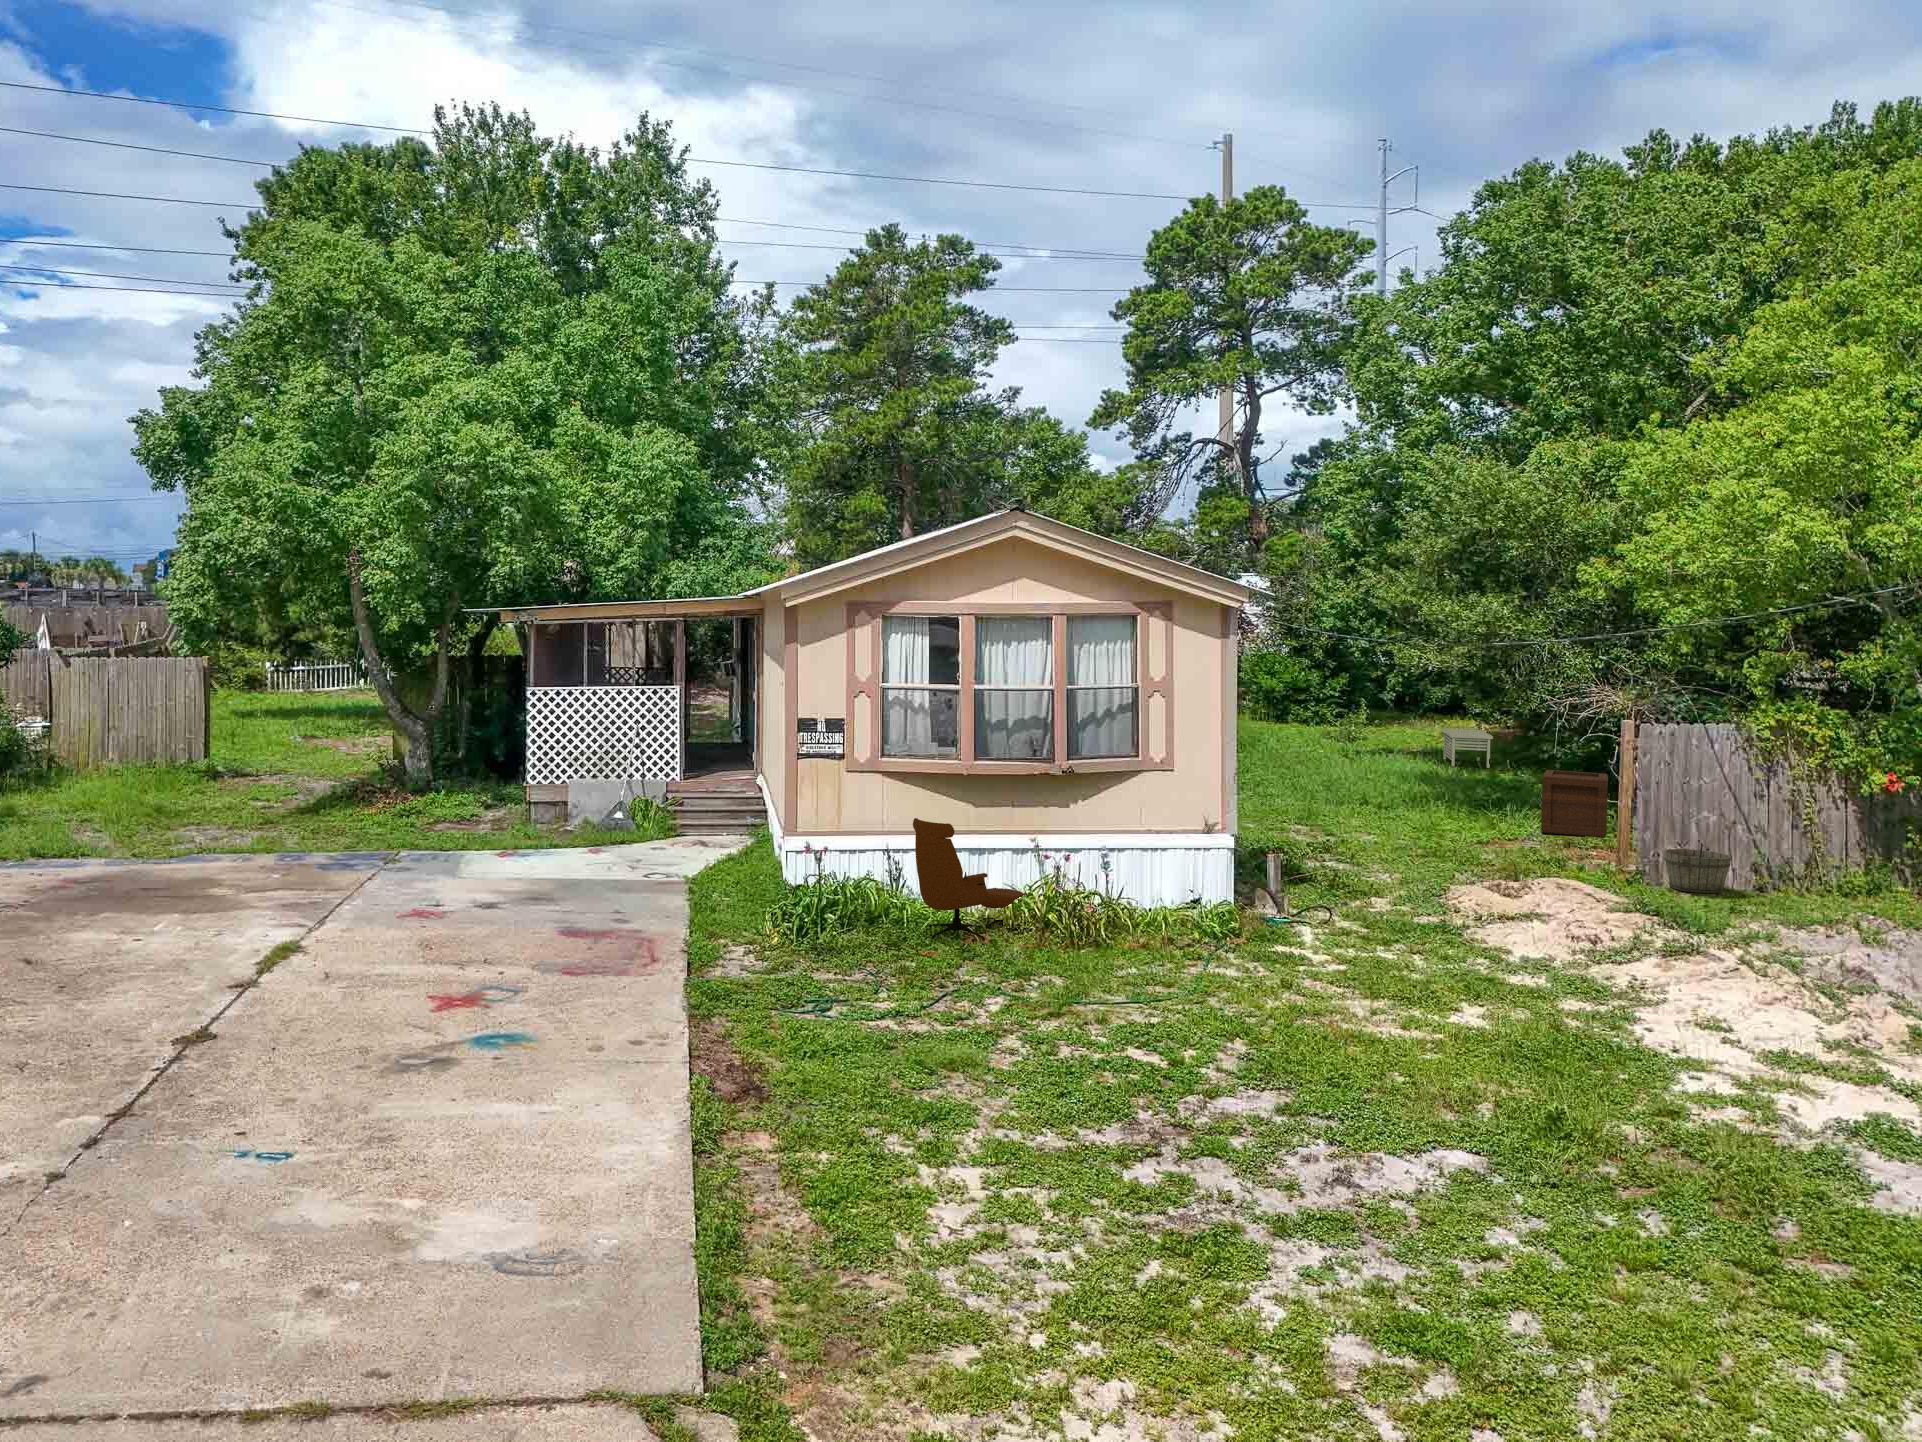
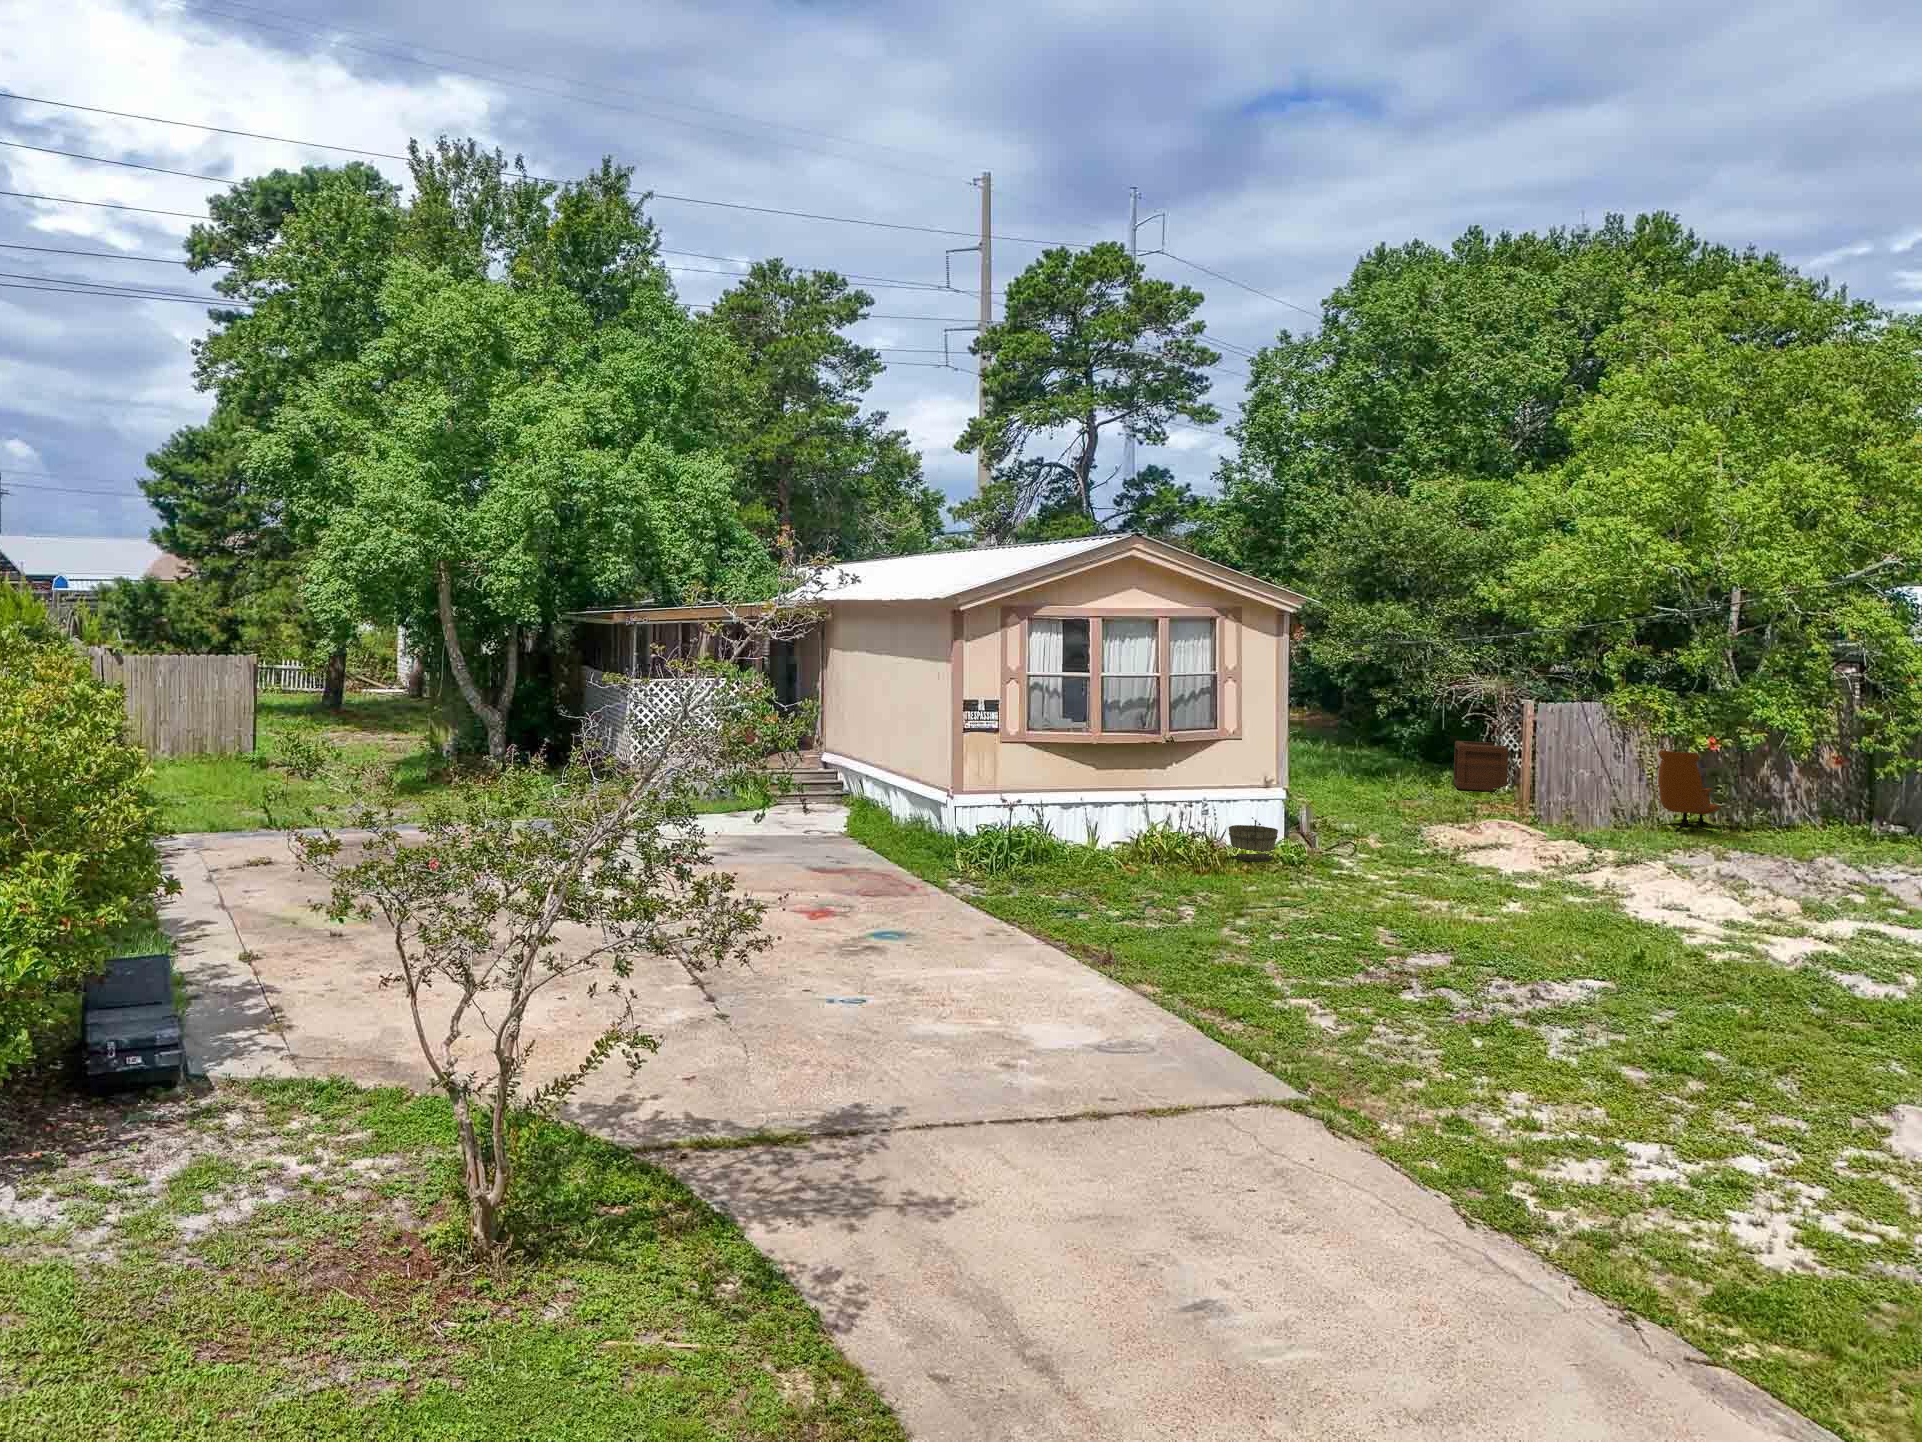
storage bench: present [1442,728,1493,768] -> none [1320,713,1366,744]
lounge chair: present [913,818,1025,940] -> present [1657,750,1720,833]
wooden bucket: present [1664,840,1731,893] -> present [1229,817,1278,861]

